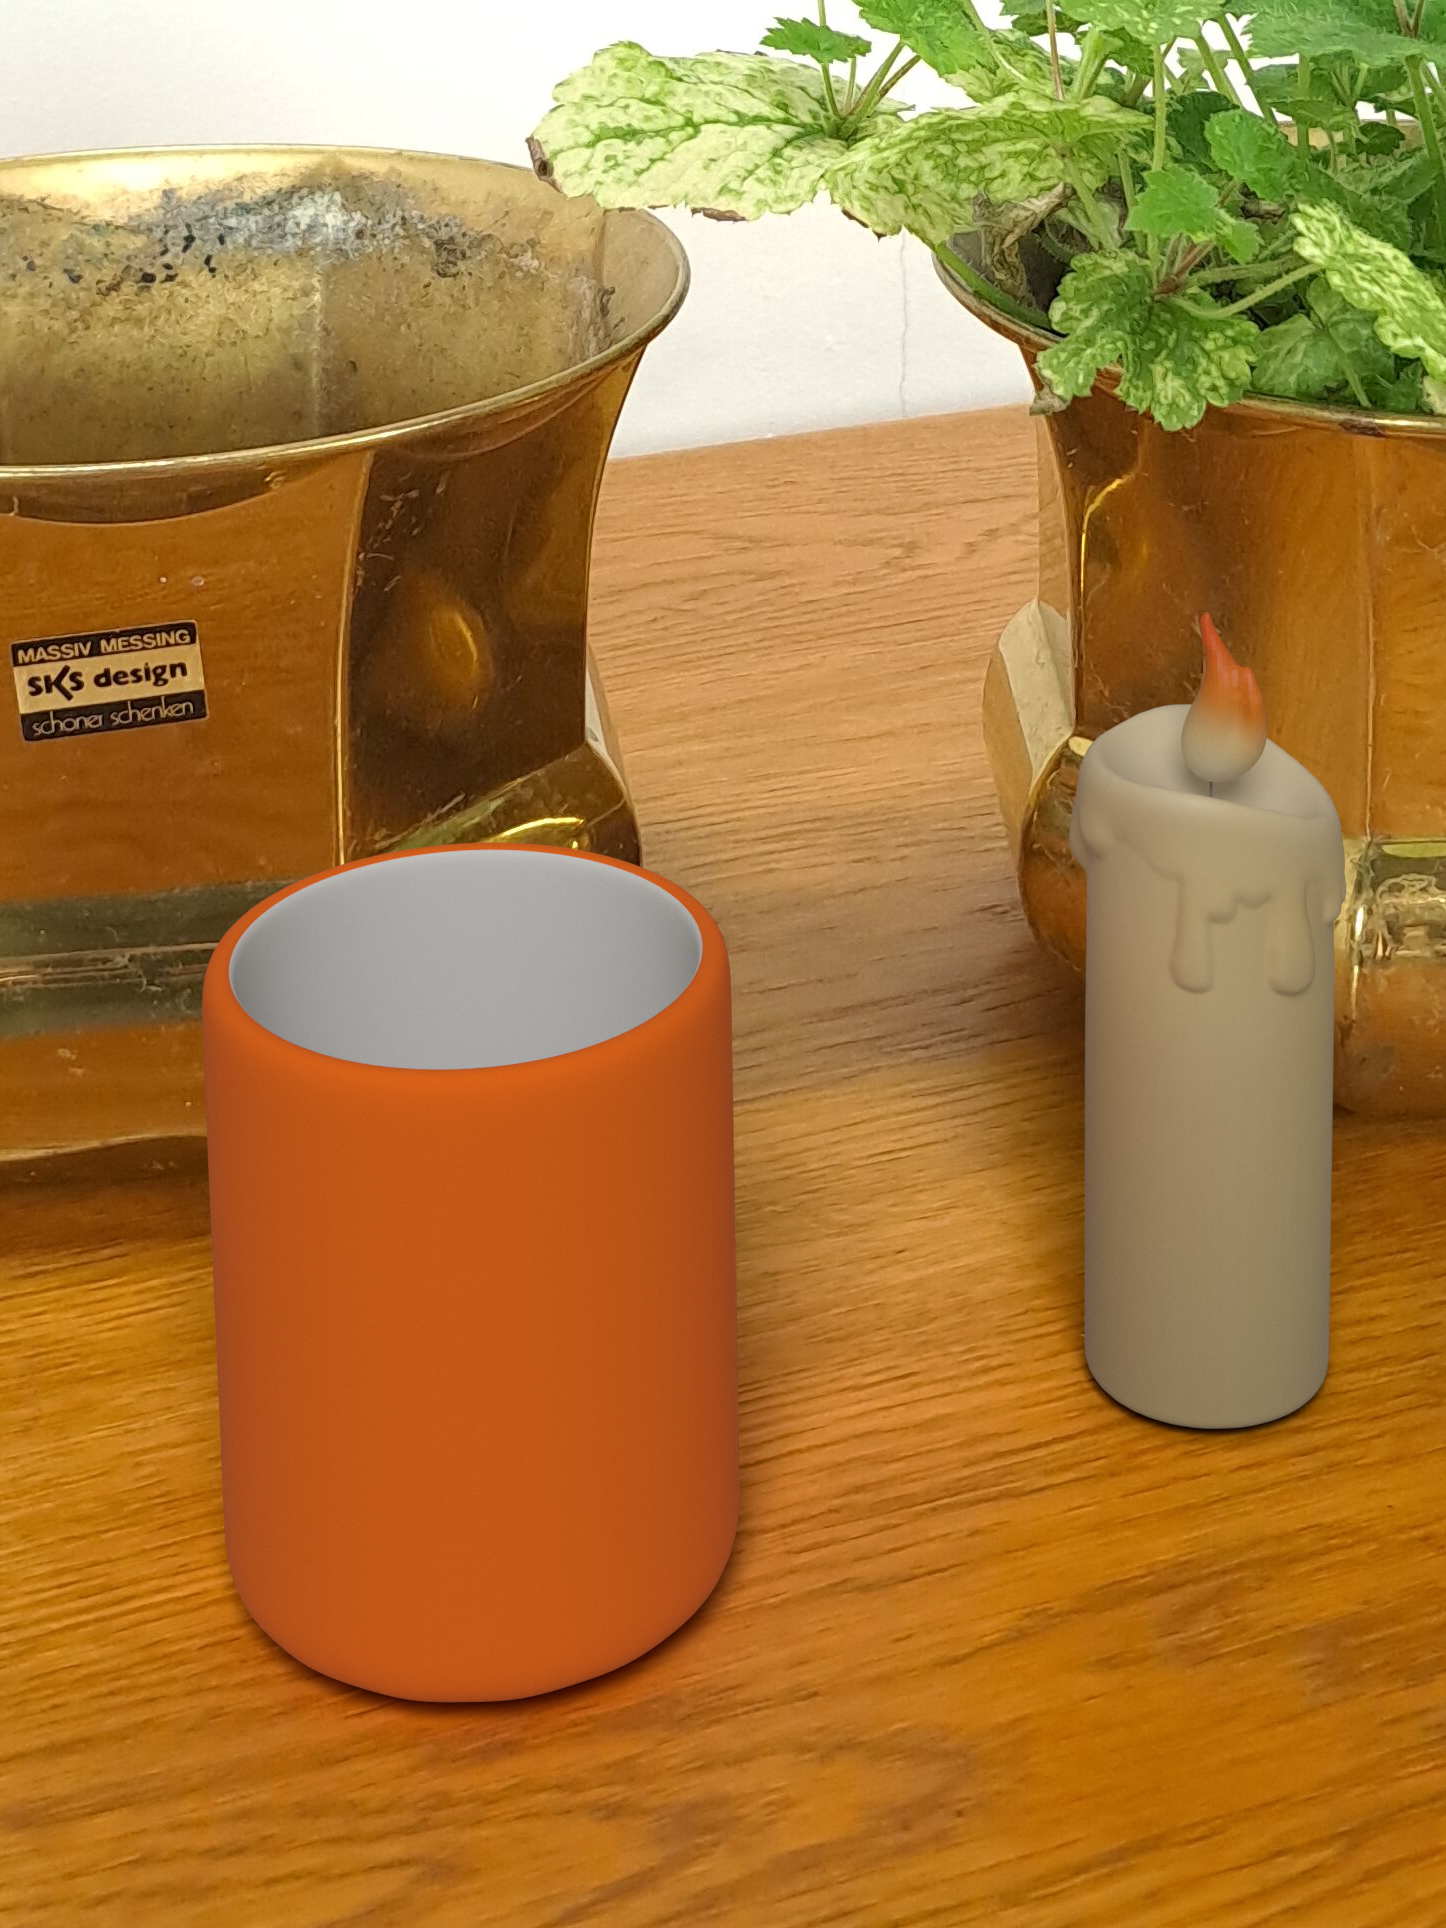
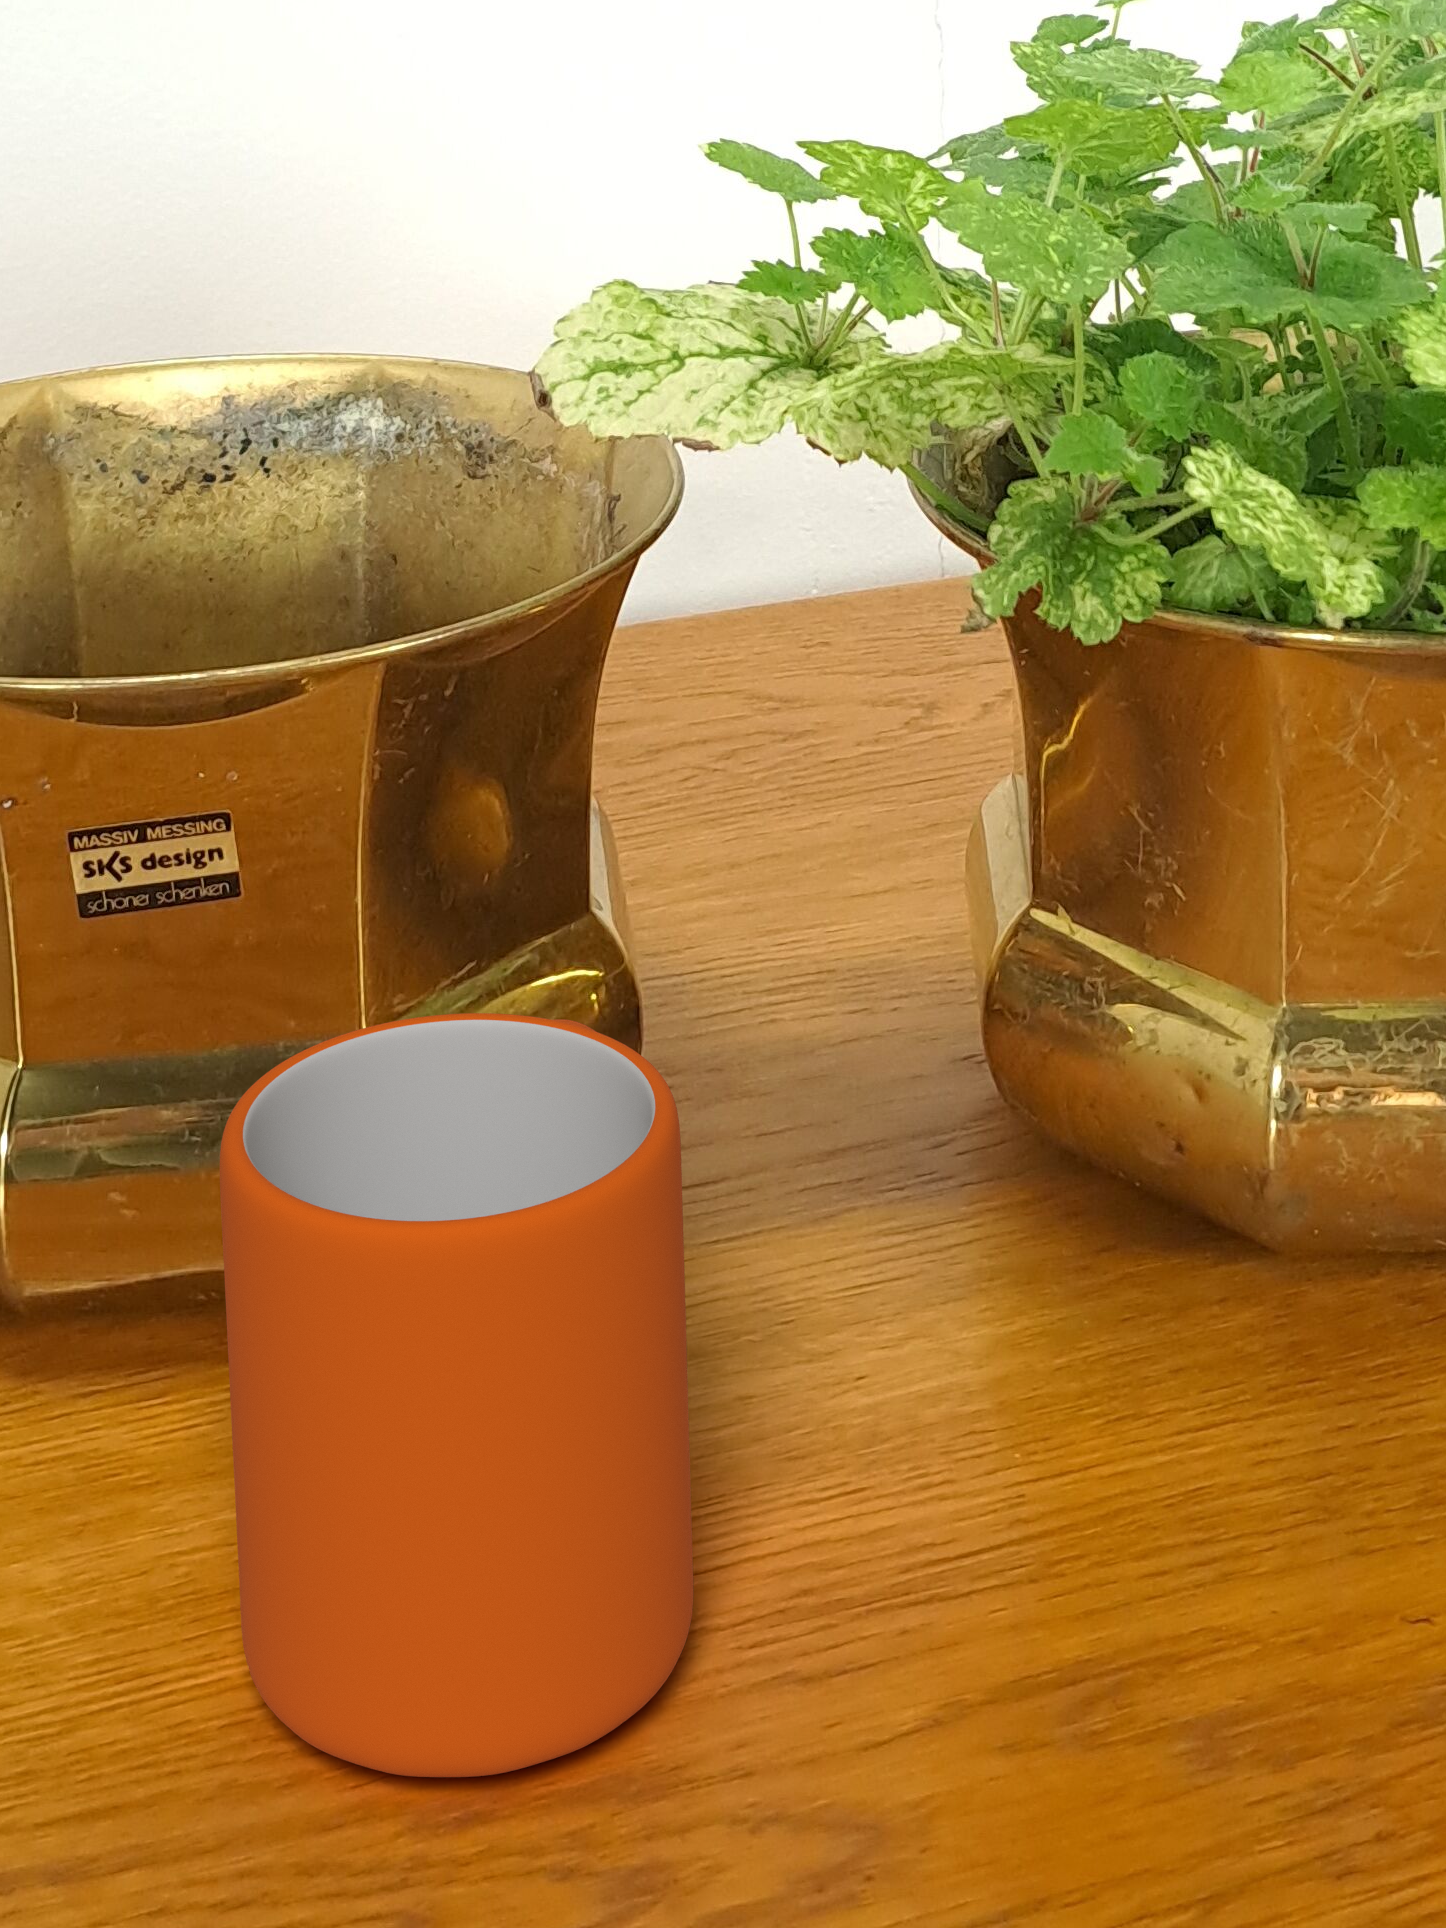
candle: present [1069,612,1346,1429] -> none [992,811,1237,1539]

